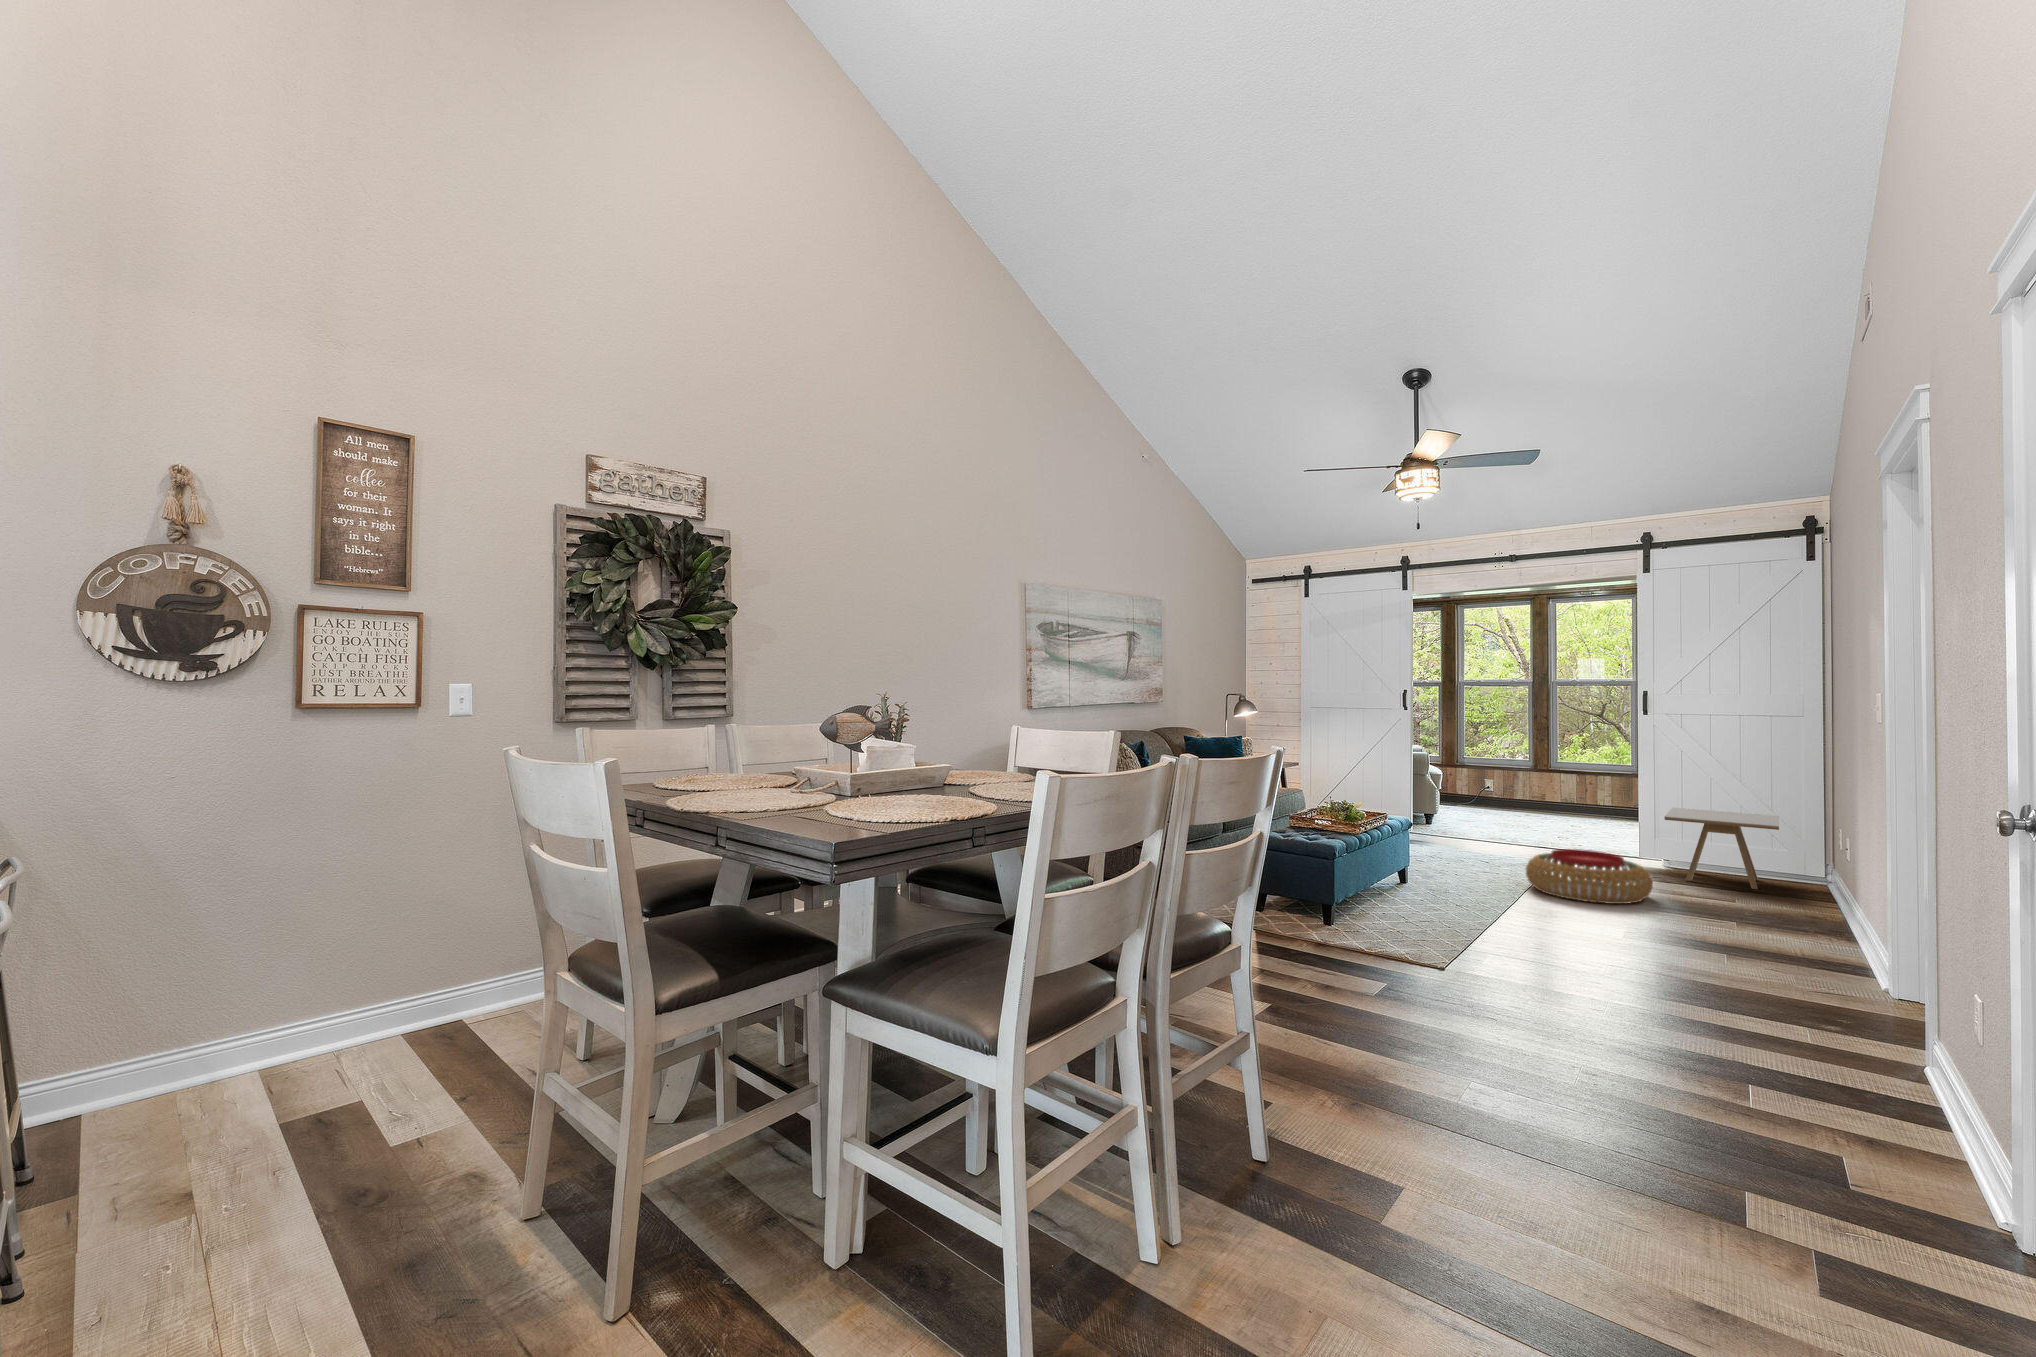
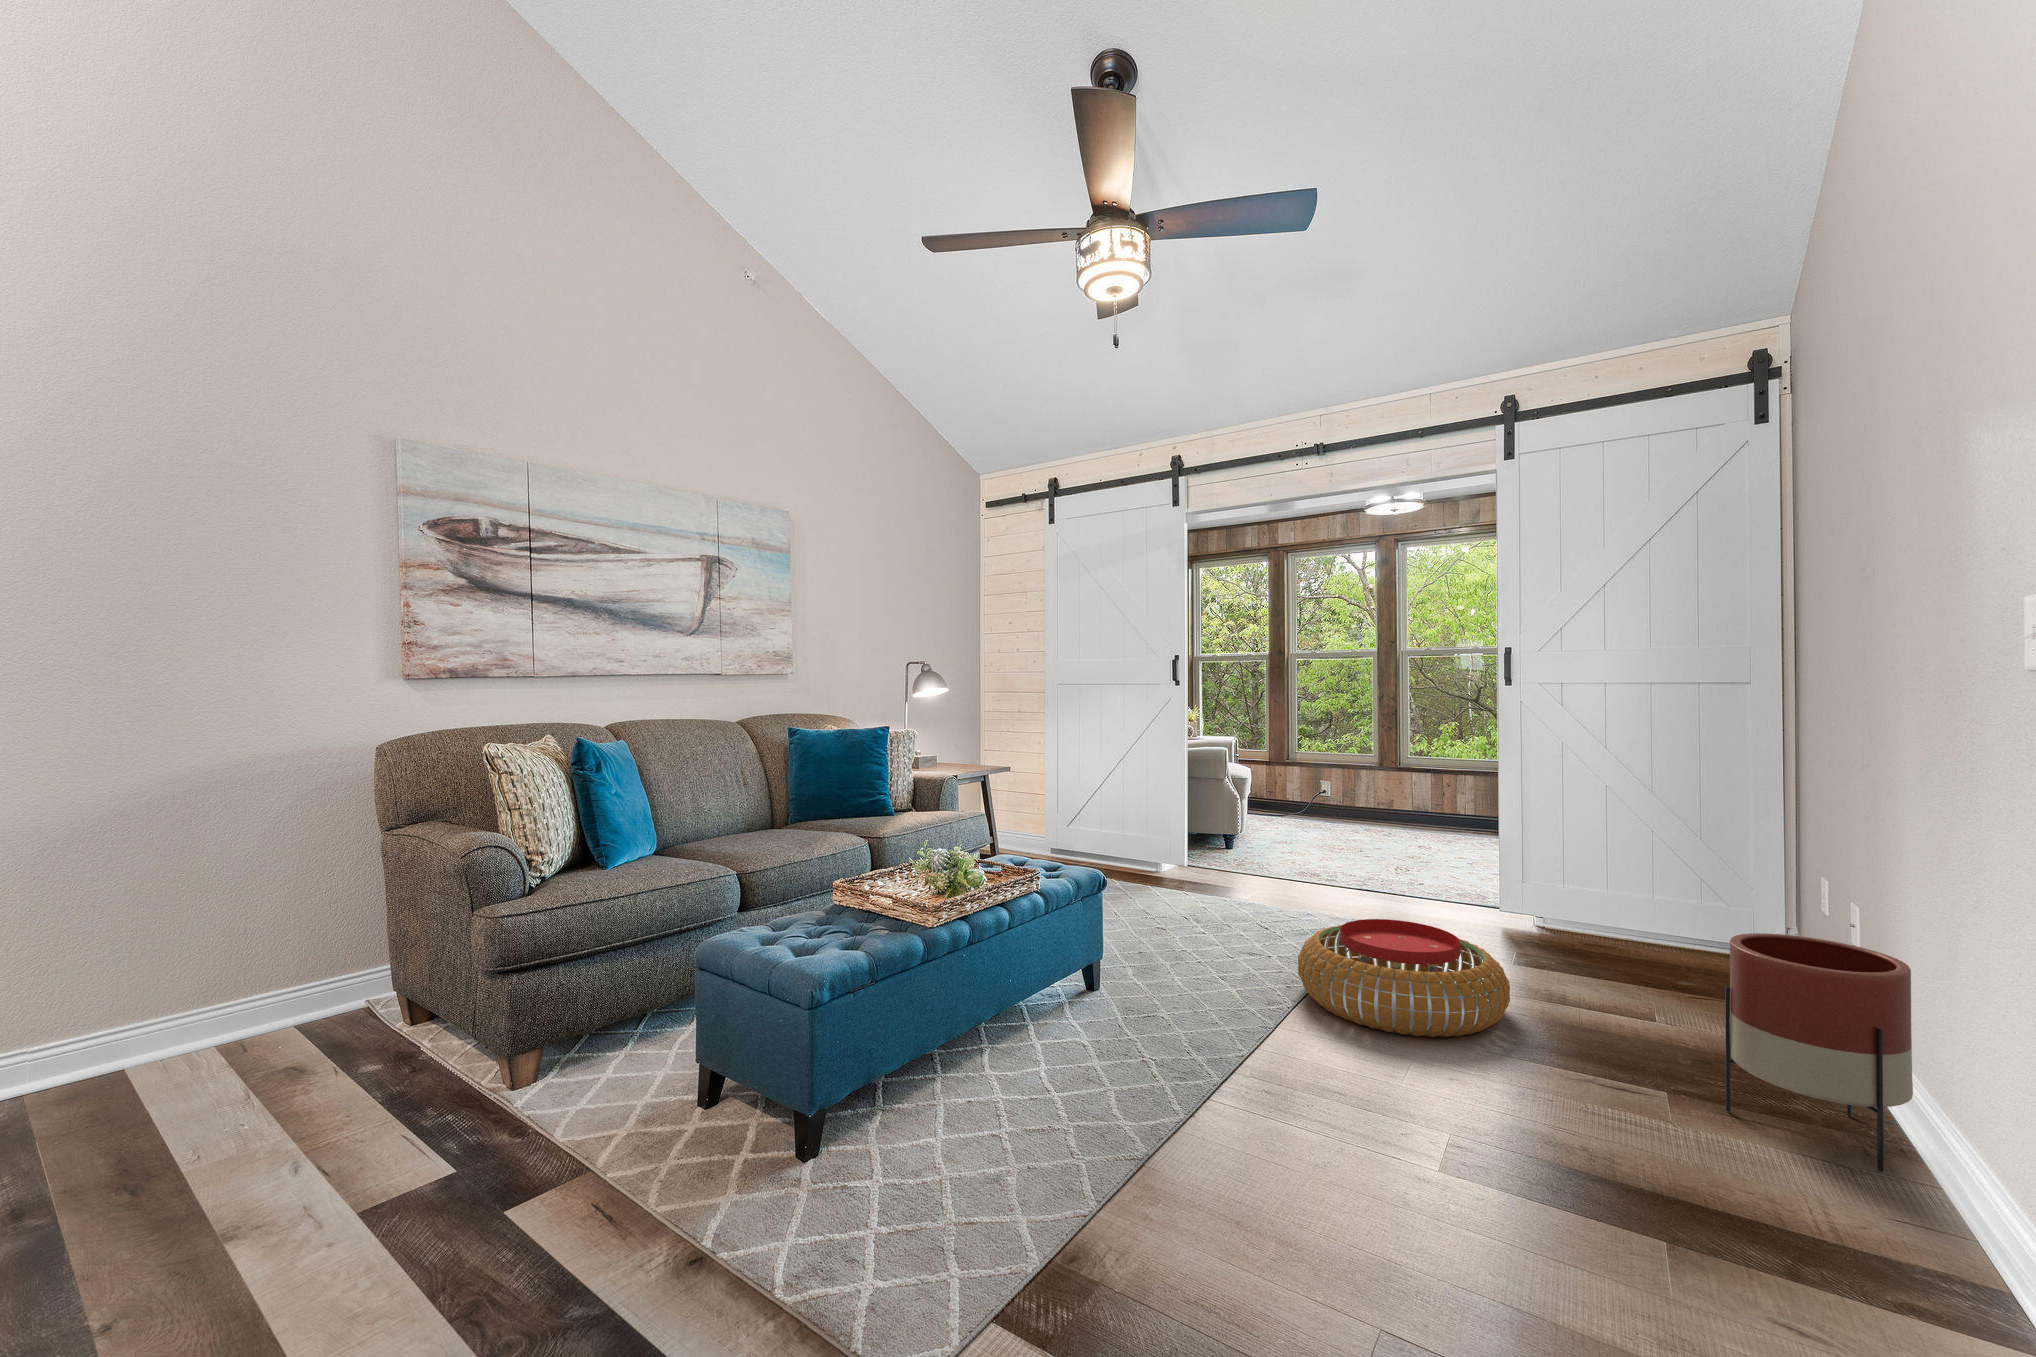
side table: present [1665,808,1779,889] -> none [1533,833,1722,981]
planter: none [1767,844,1854,944] -> present [1725,933,1913,1171]

